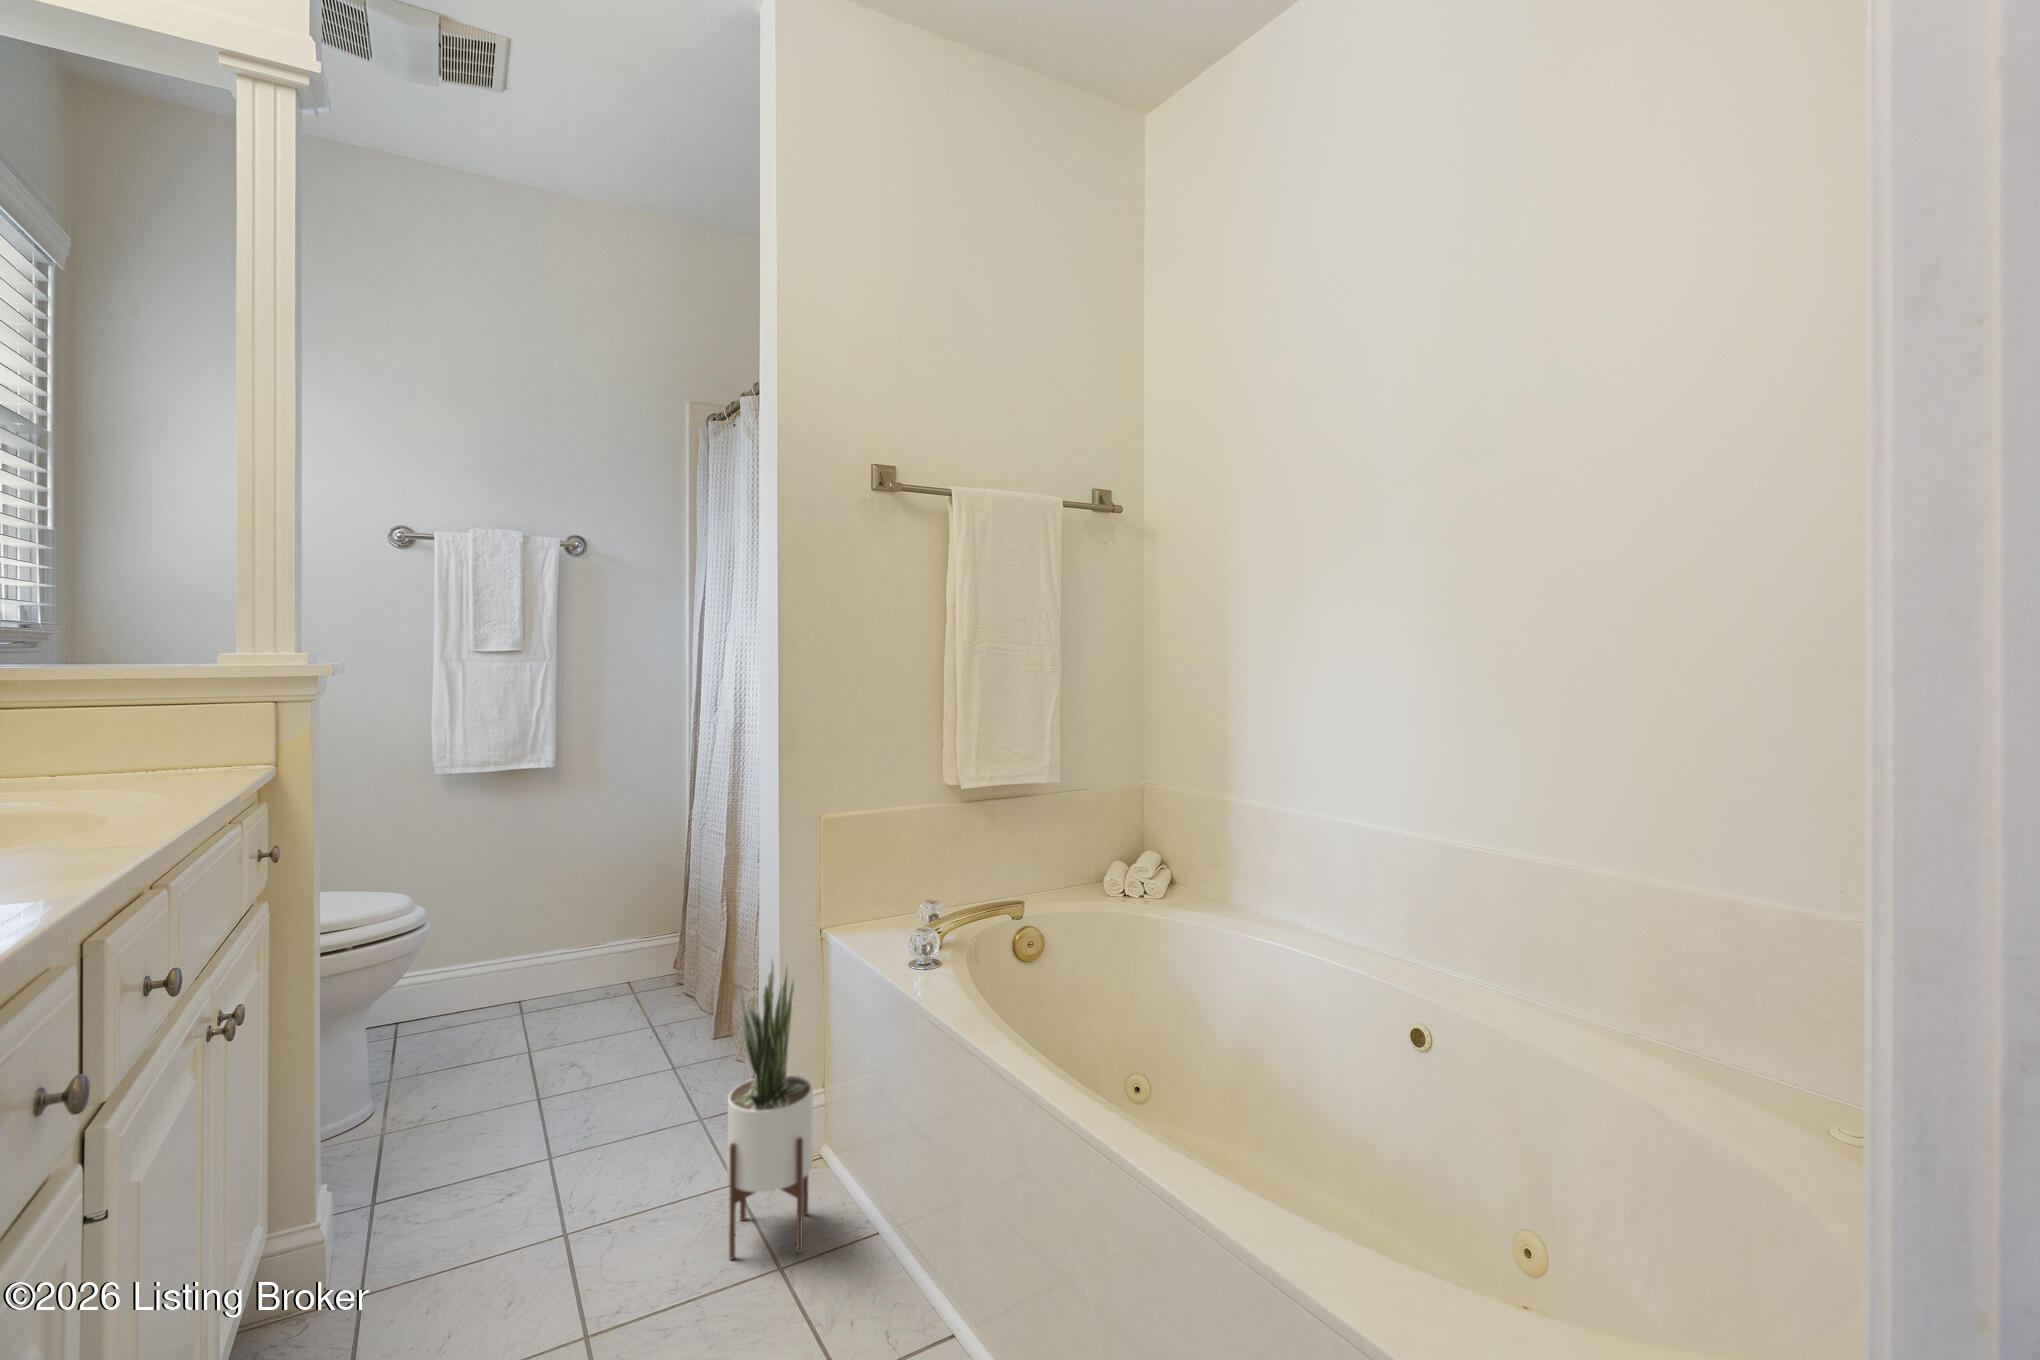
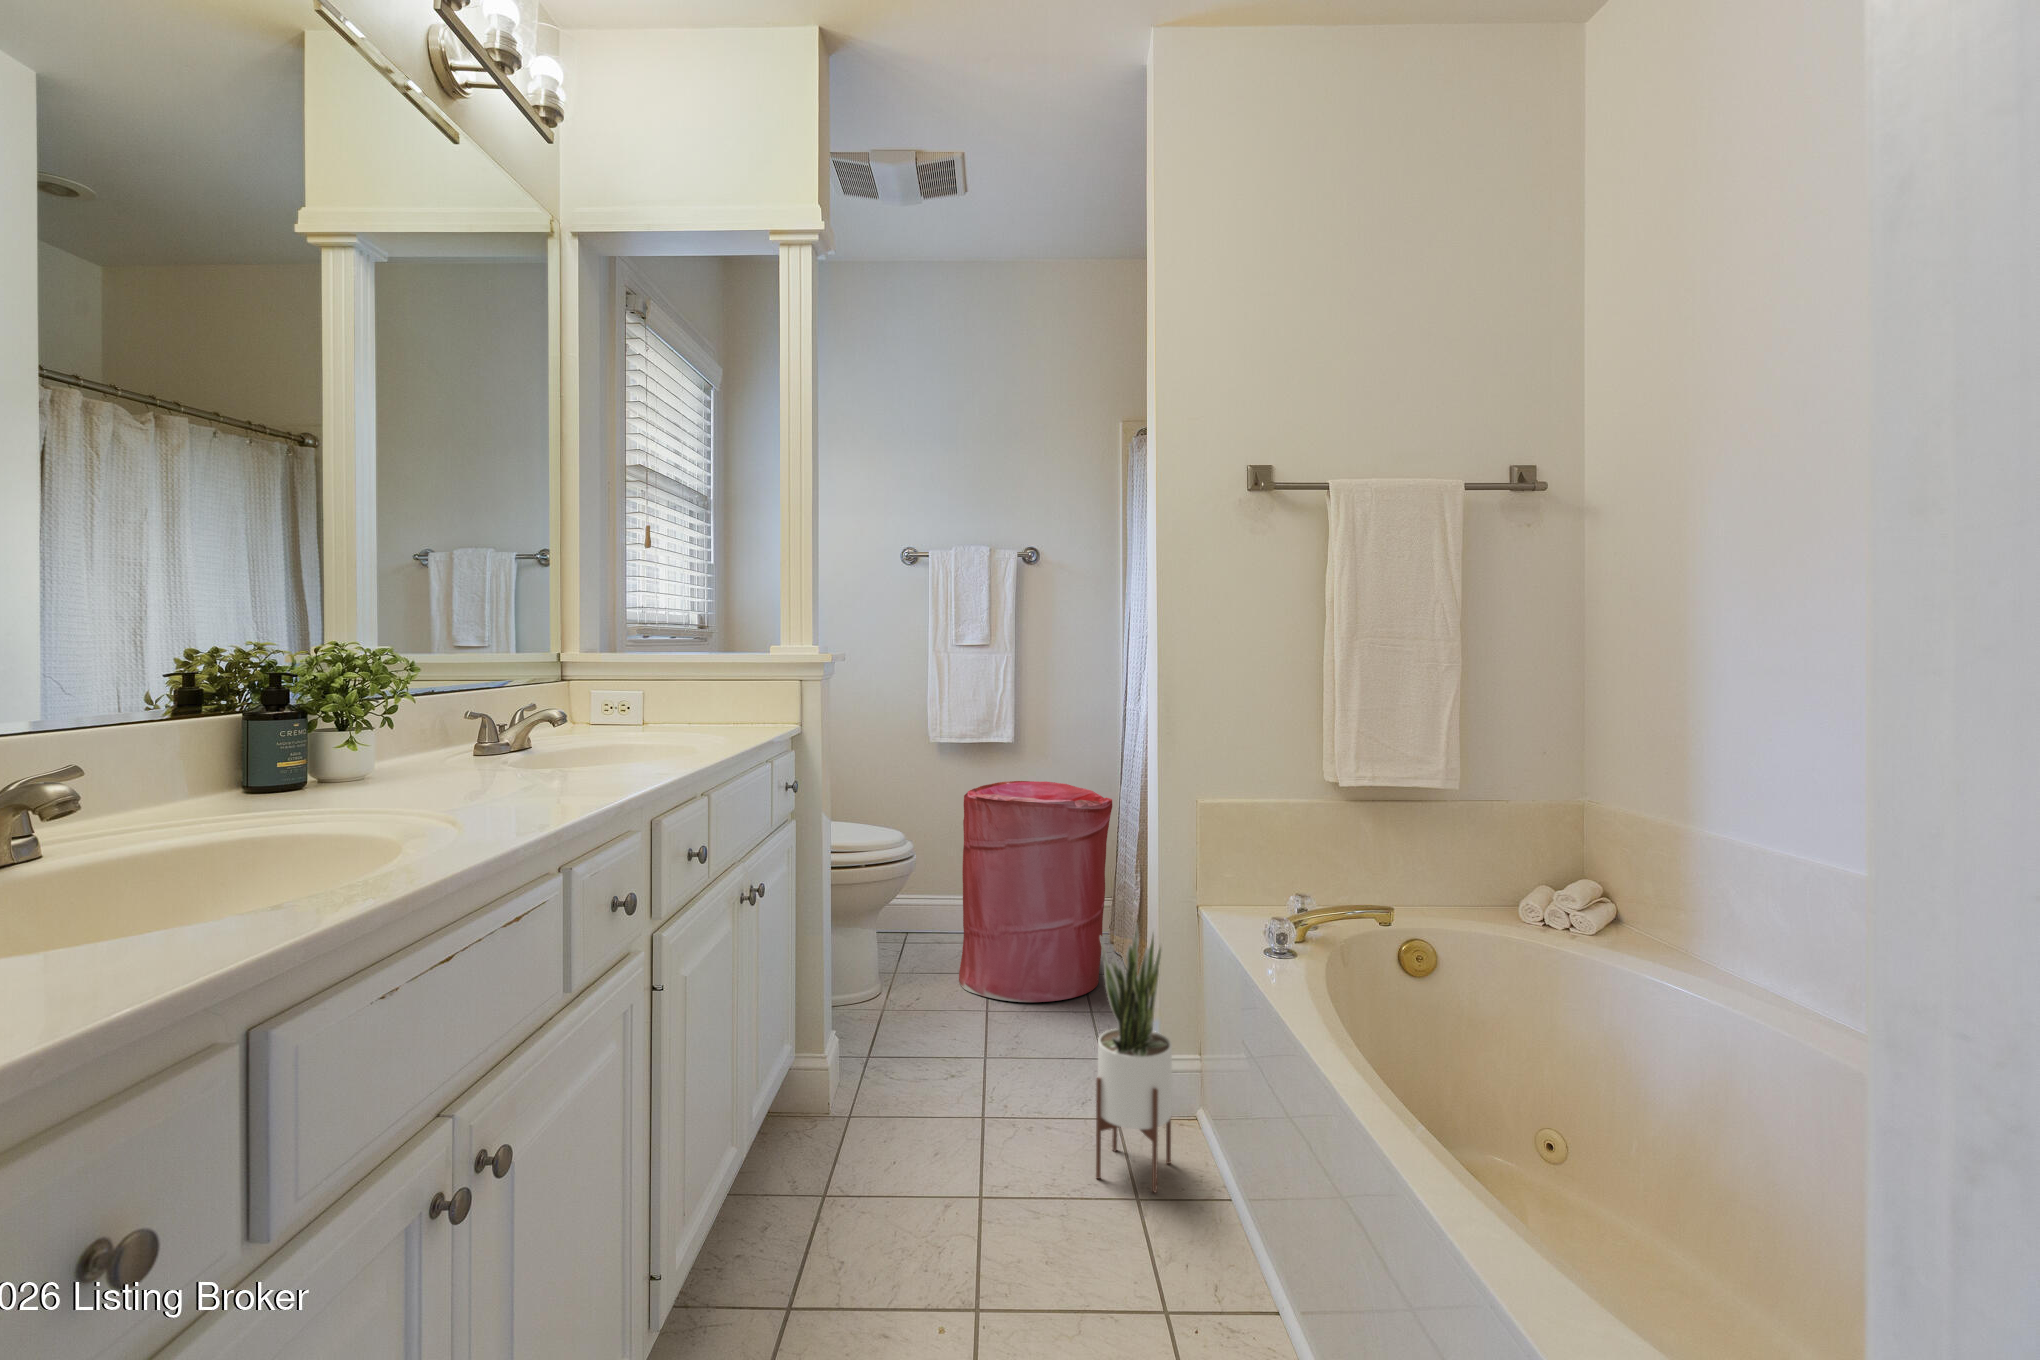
laundry hamper: none [490,808,691,1078] -> present [959,781,1112,1002]

